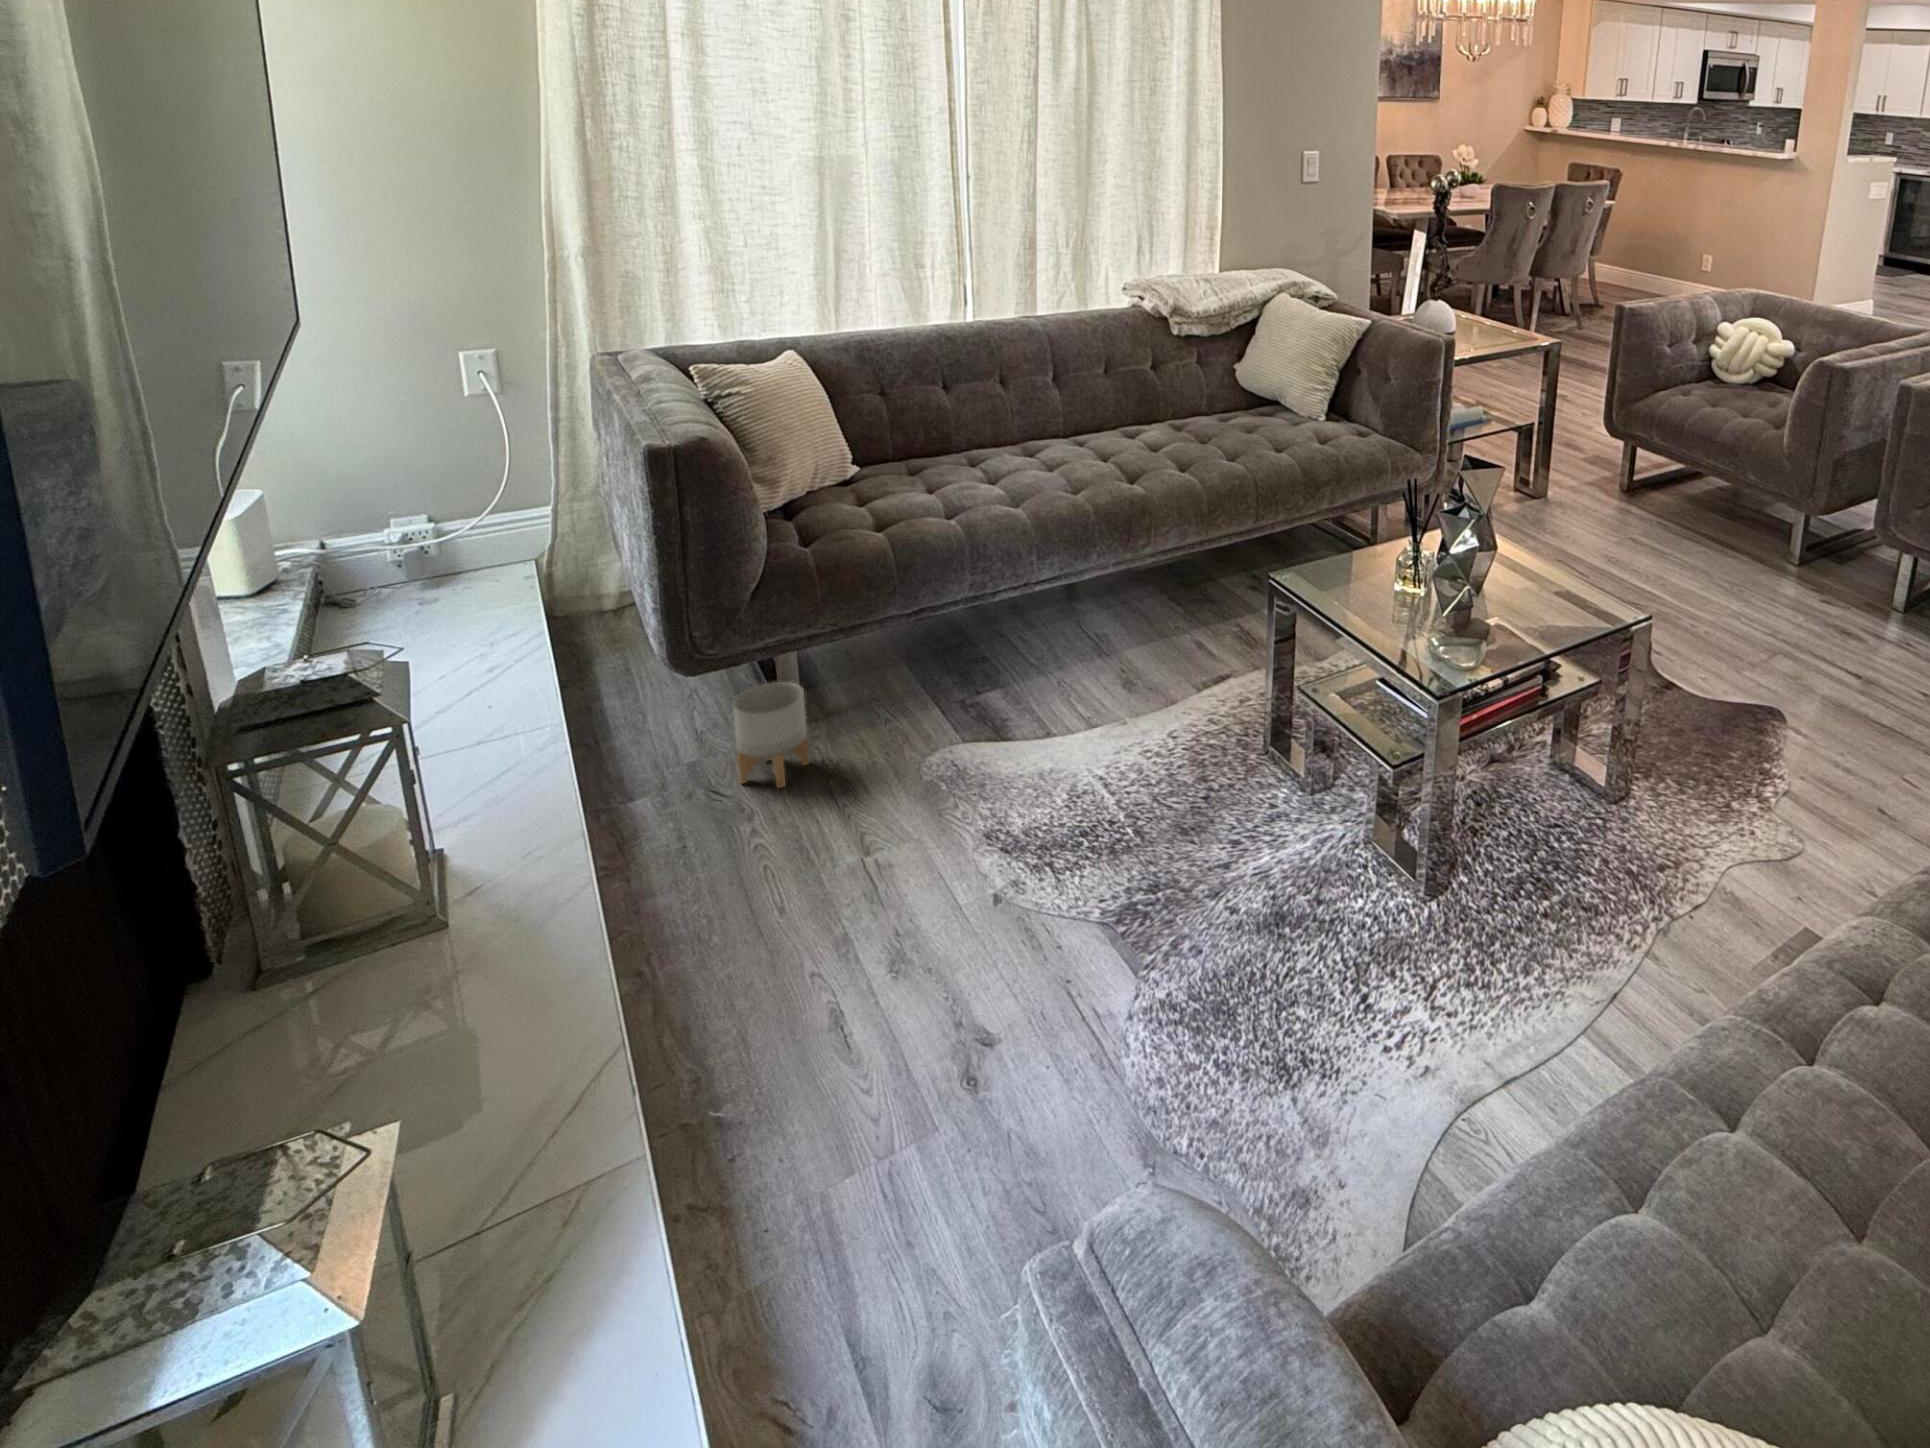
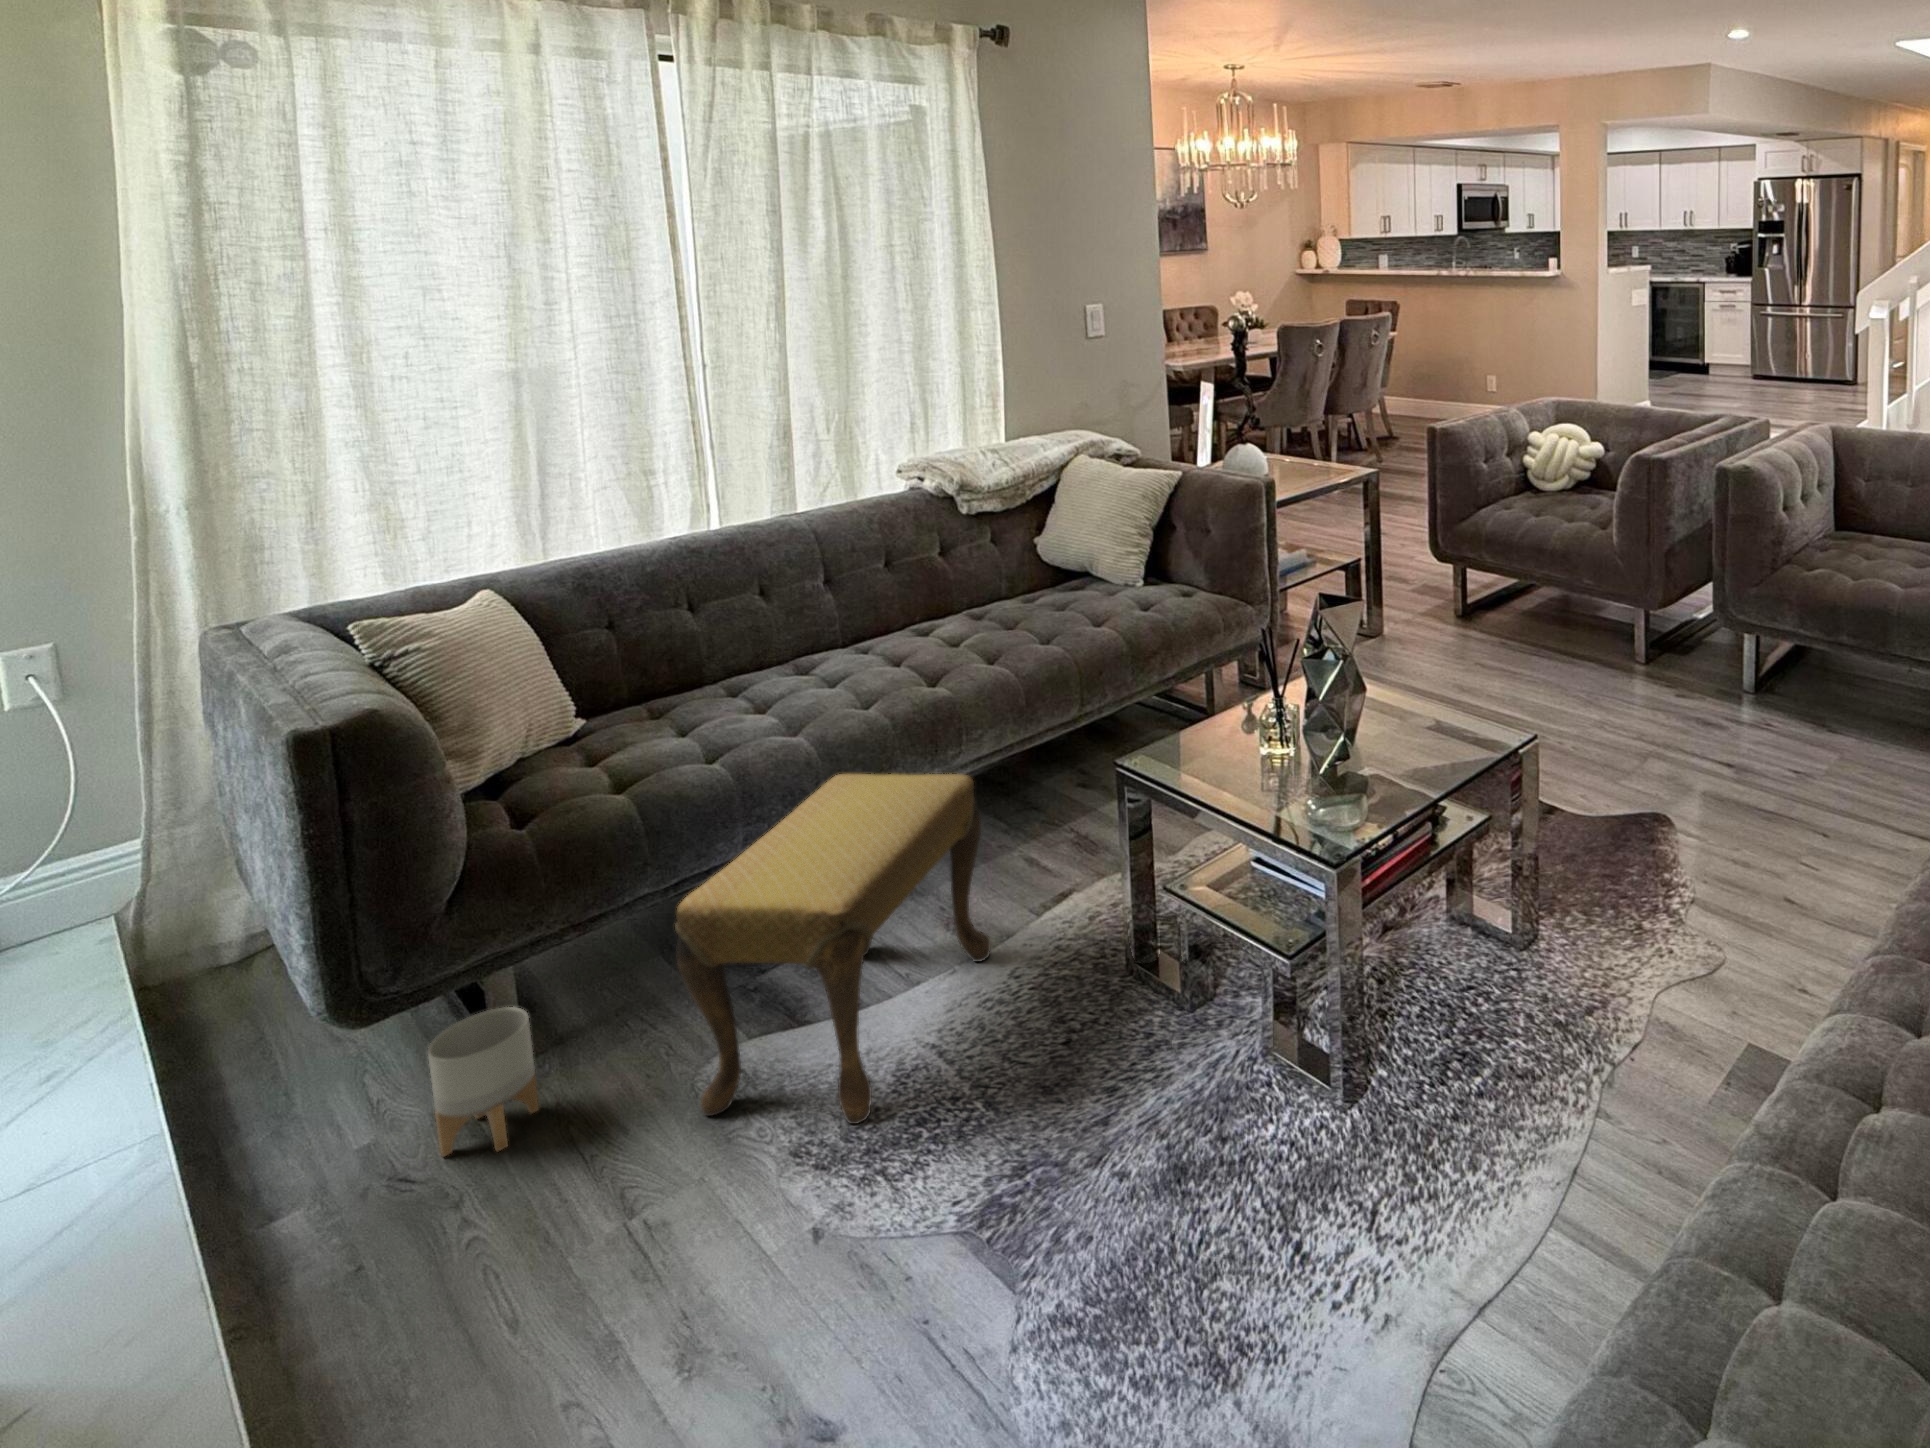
footstool: none [910,545,1158,825] -> present [675,774,991,1124]

